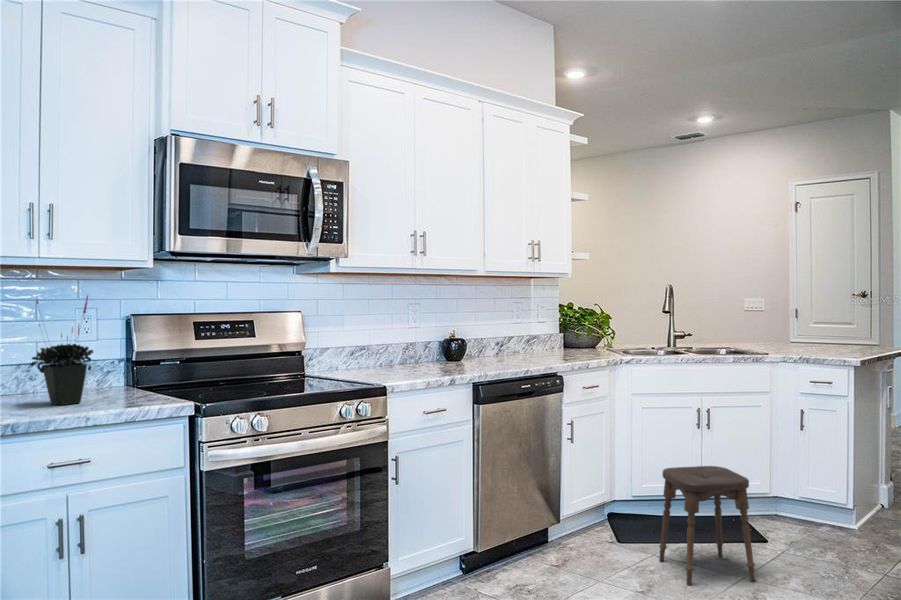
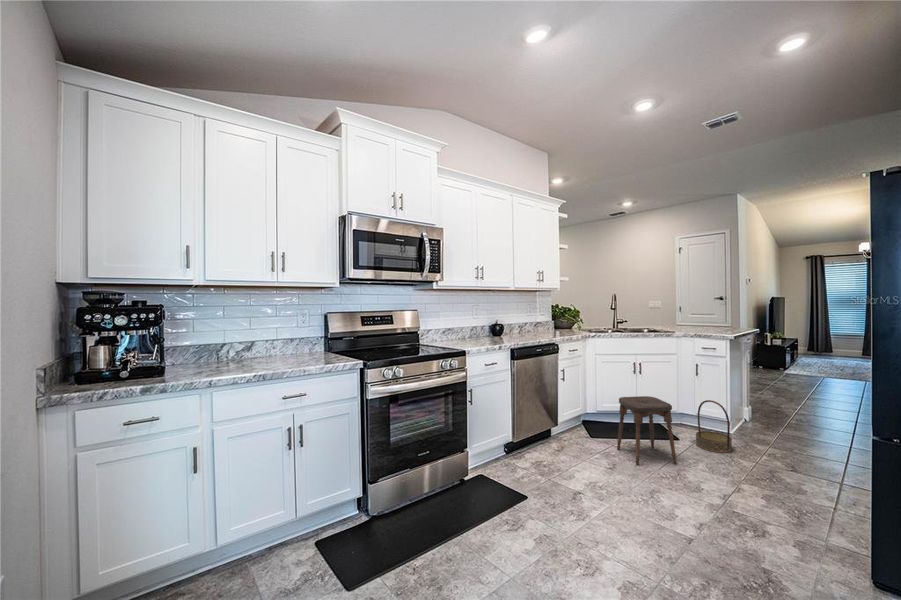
potted plant: present [31,296,93,405] -> none [275,301,310,363]
basket: none [795,472,852,562] -> present [696,400,732,453]

